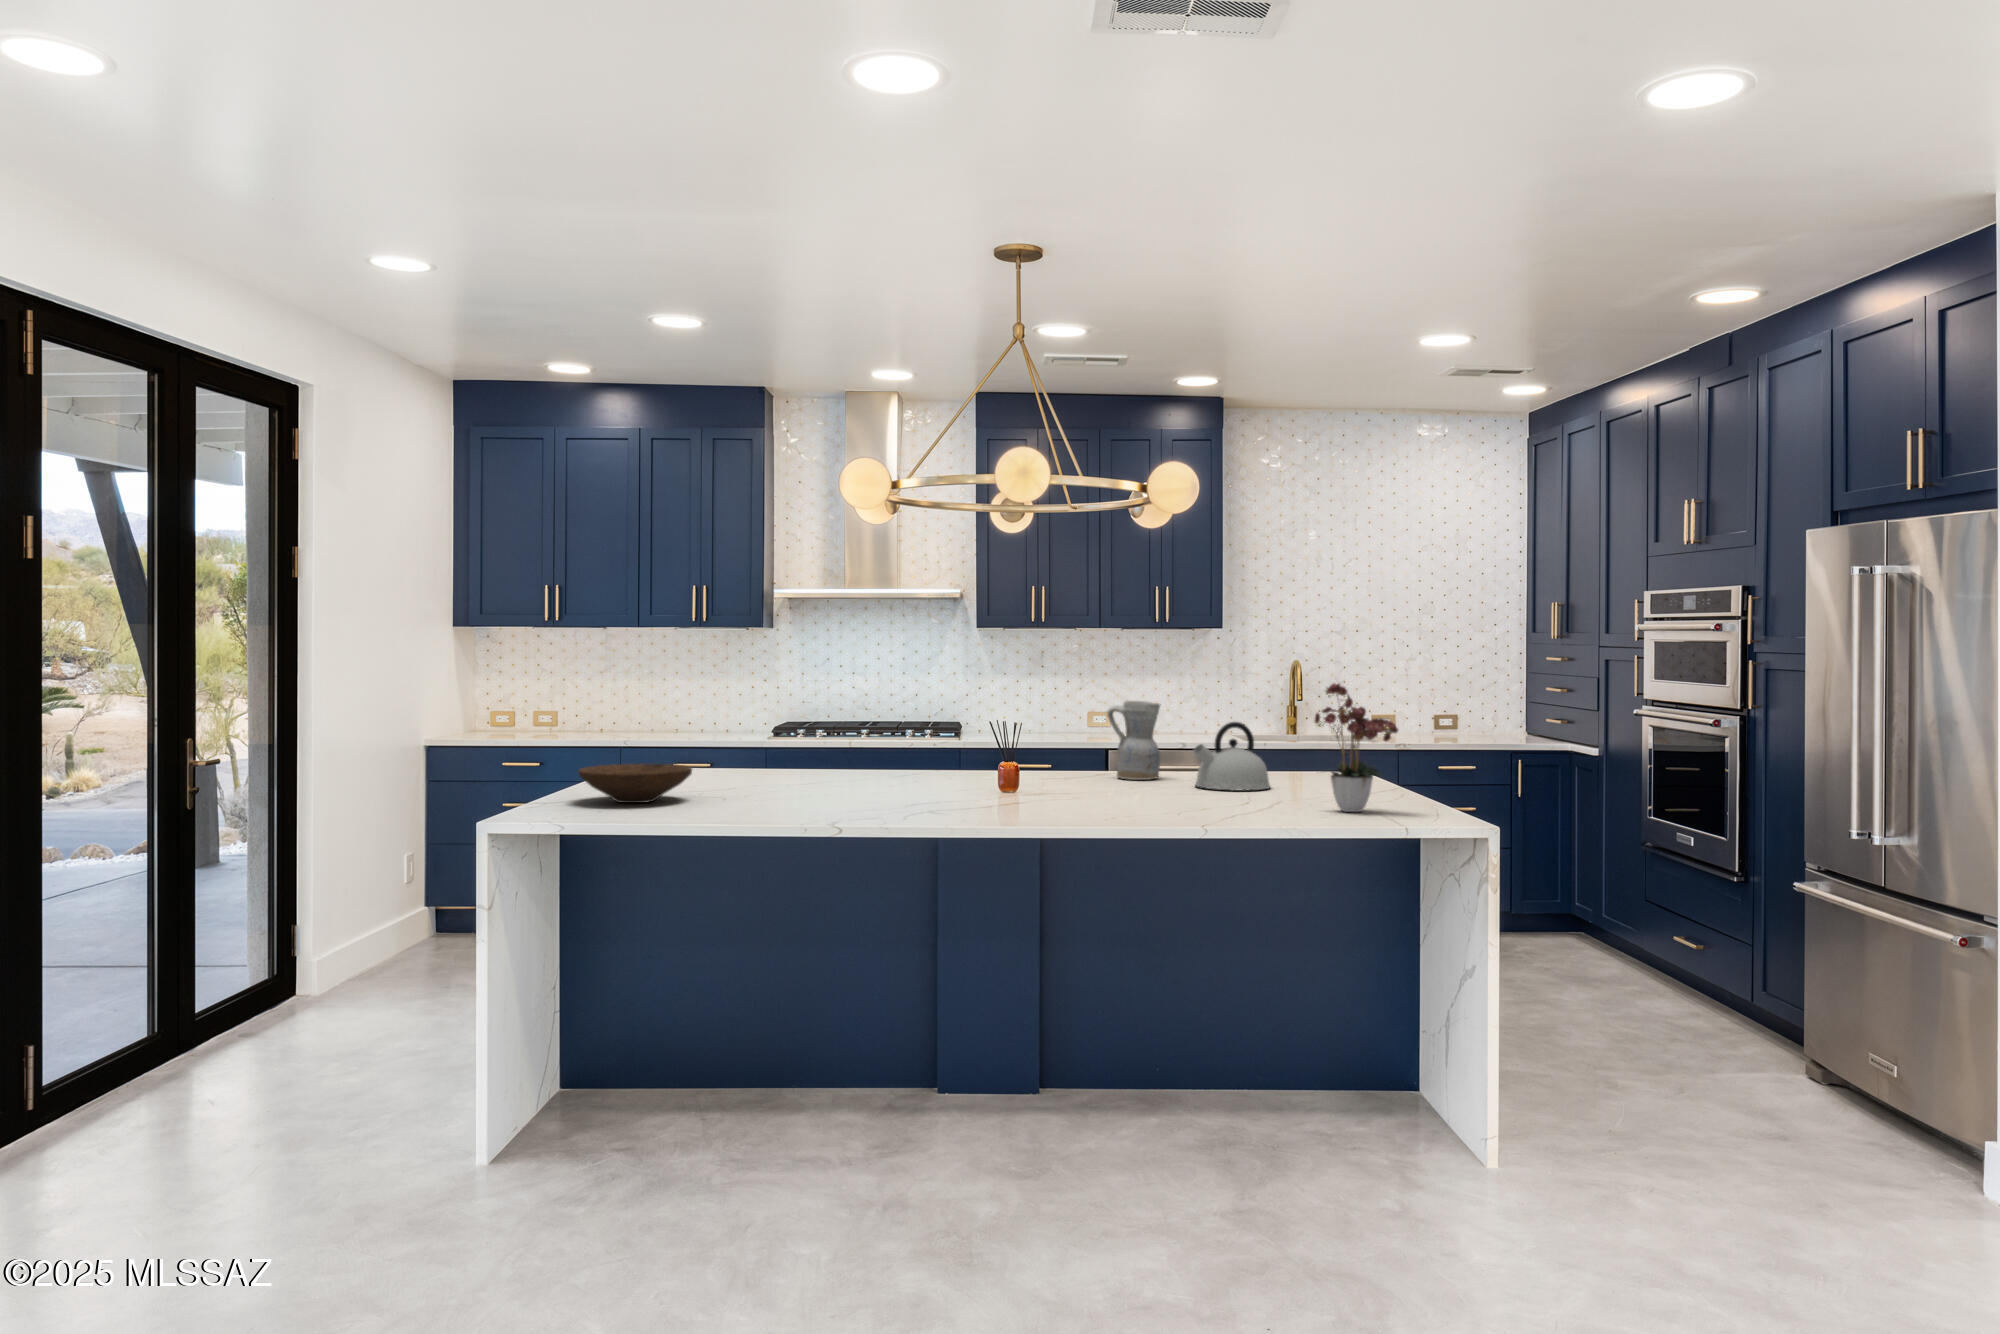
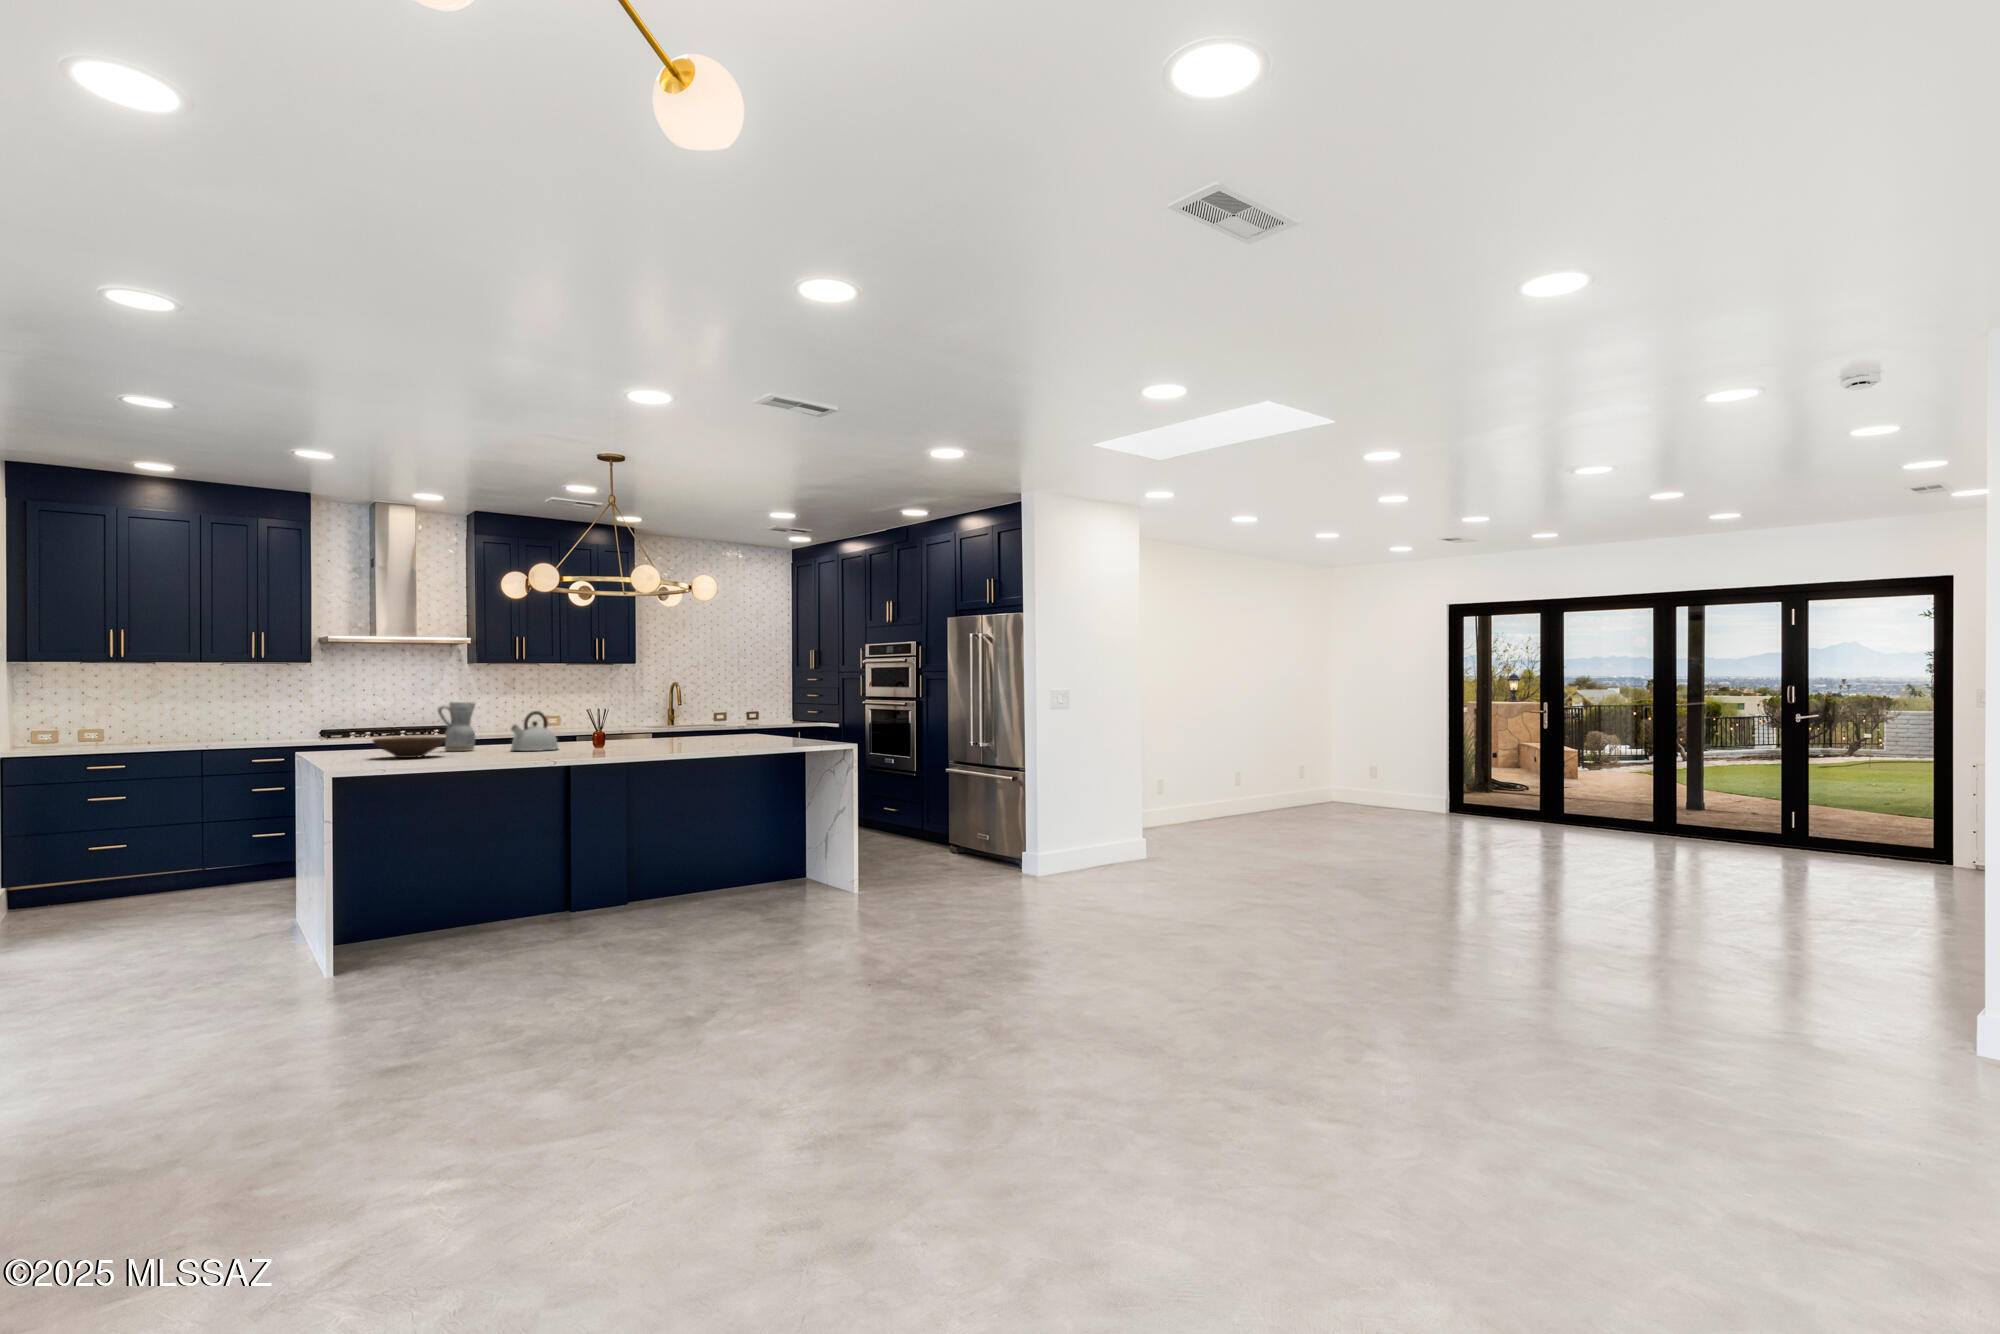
flower arrangement: present [1315,683,1399,812] -> none [775,680,817,742]
ceramic pitcher: present [1107,701,1161,780] -> present [437,702,475,751]
kettle: present [1193,722,1270,790] -> present [511,711,558,751]

